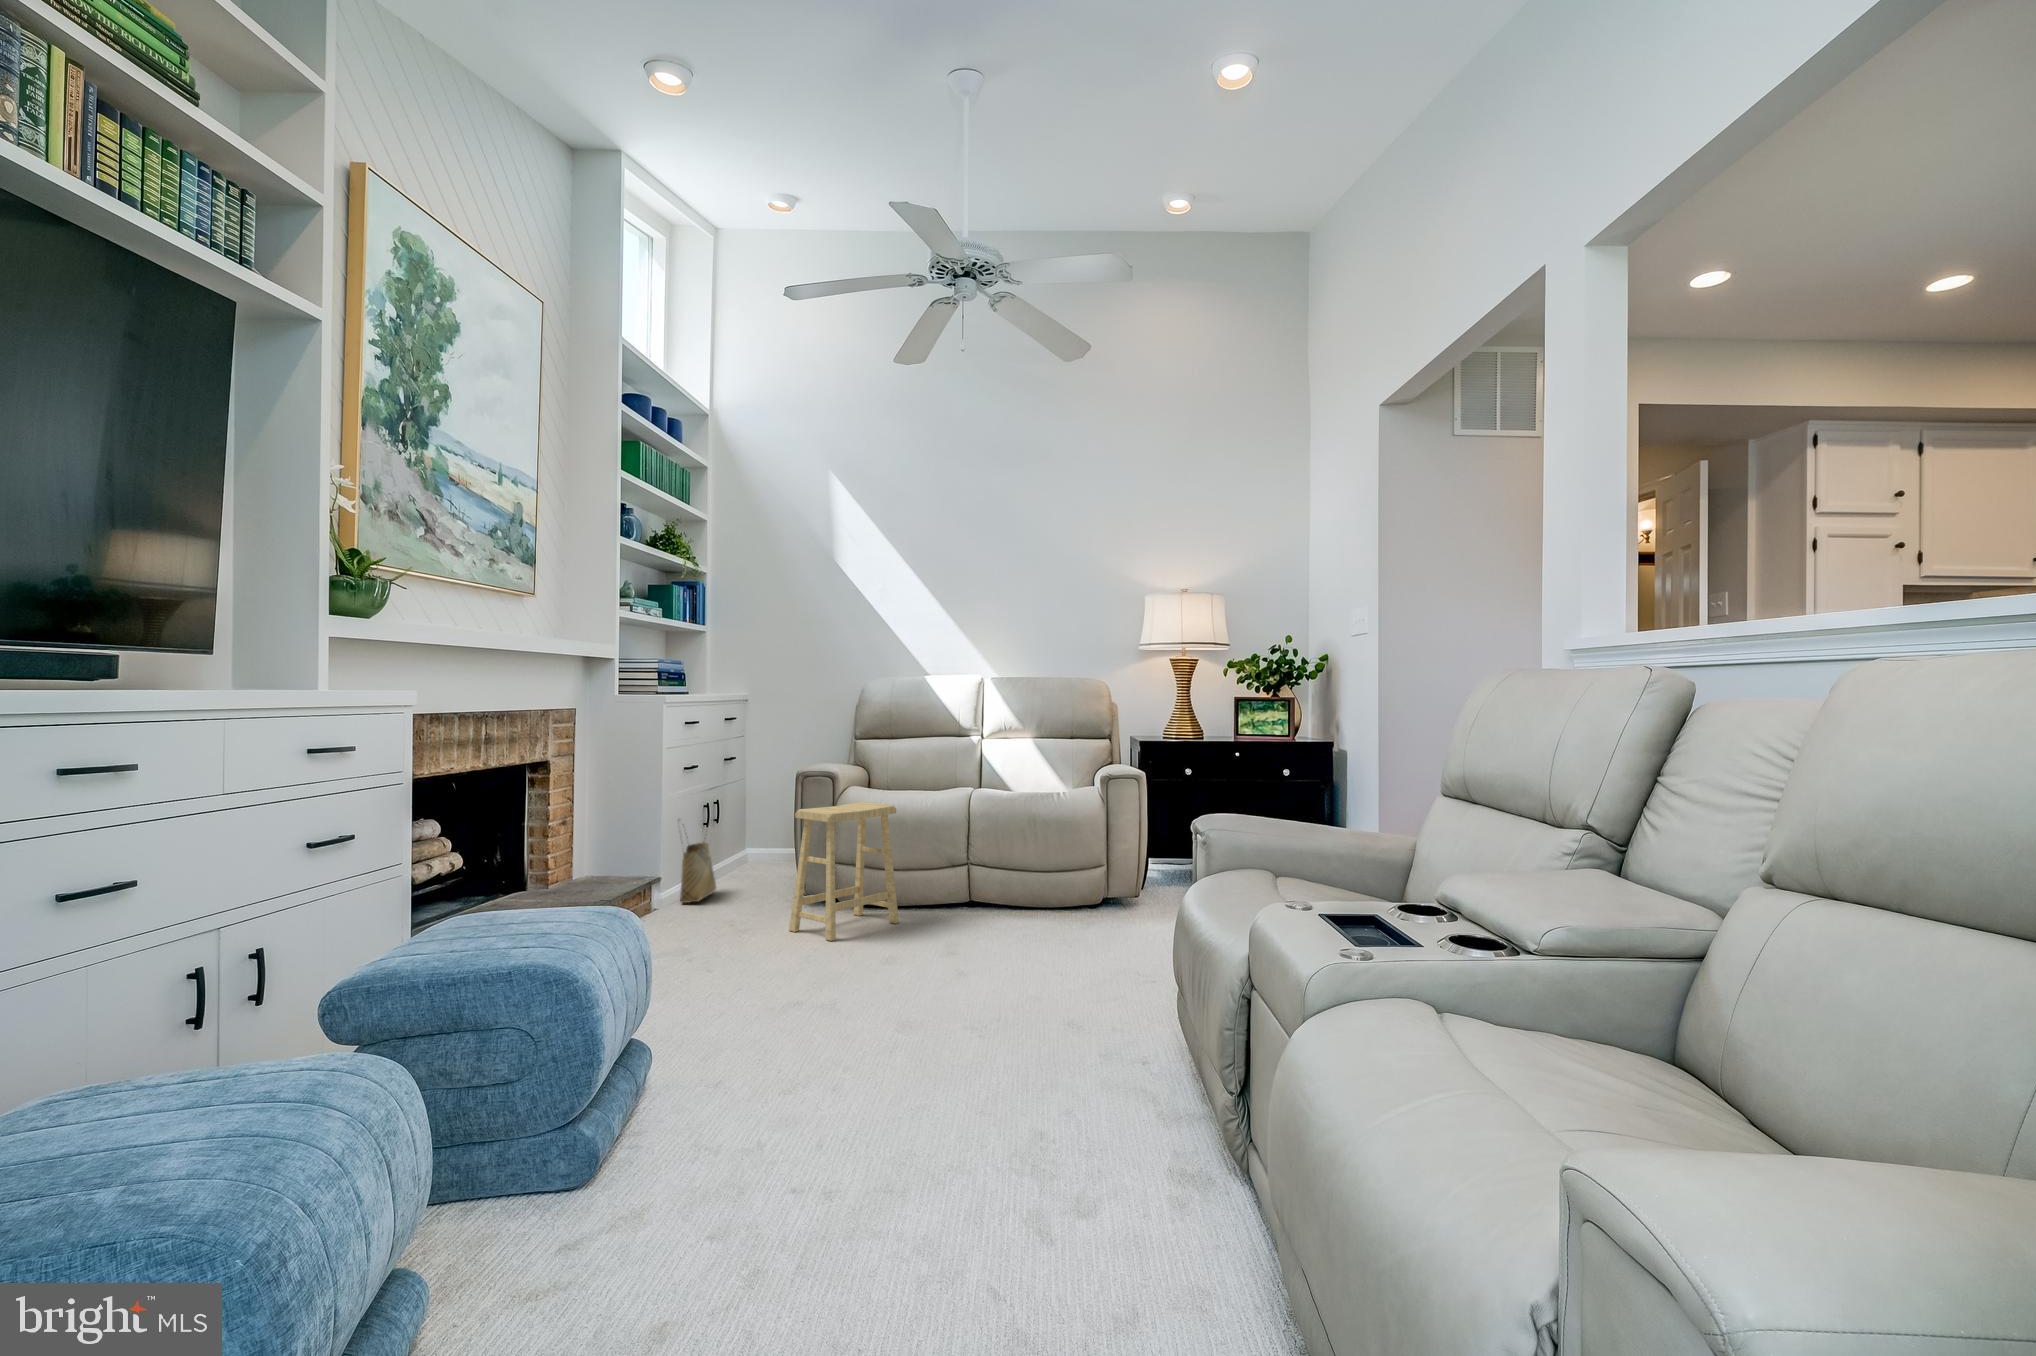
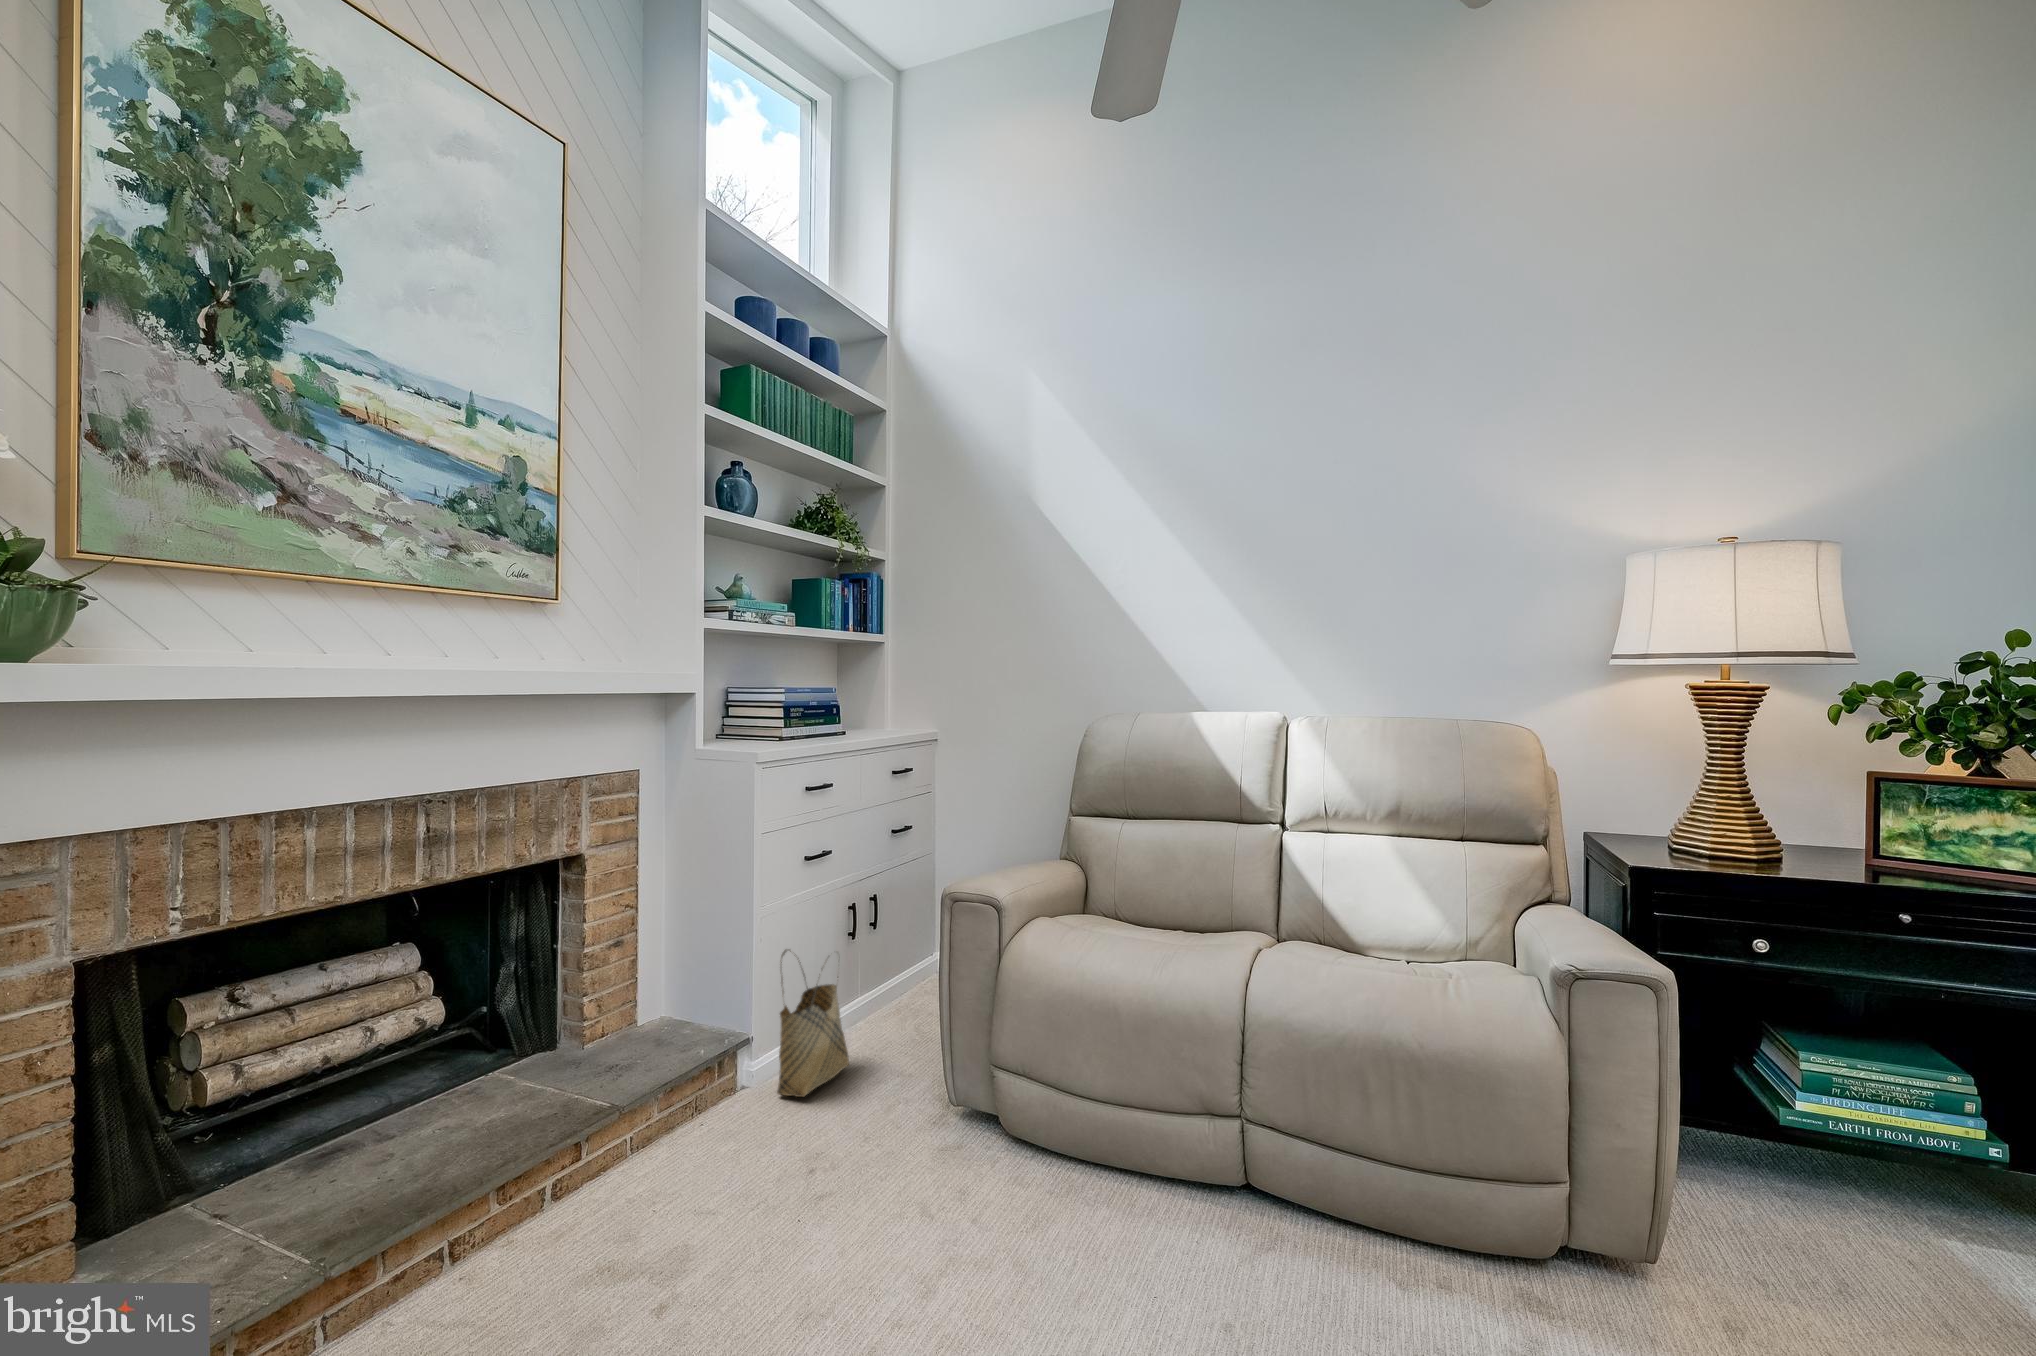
footstool: present [789,802,899,941] -> none [893,969,1110,1291]

